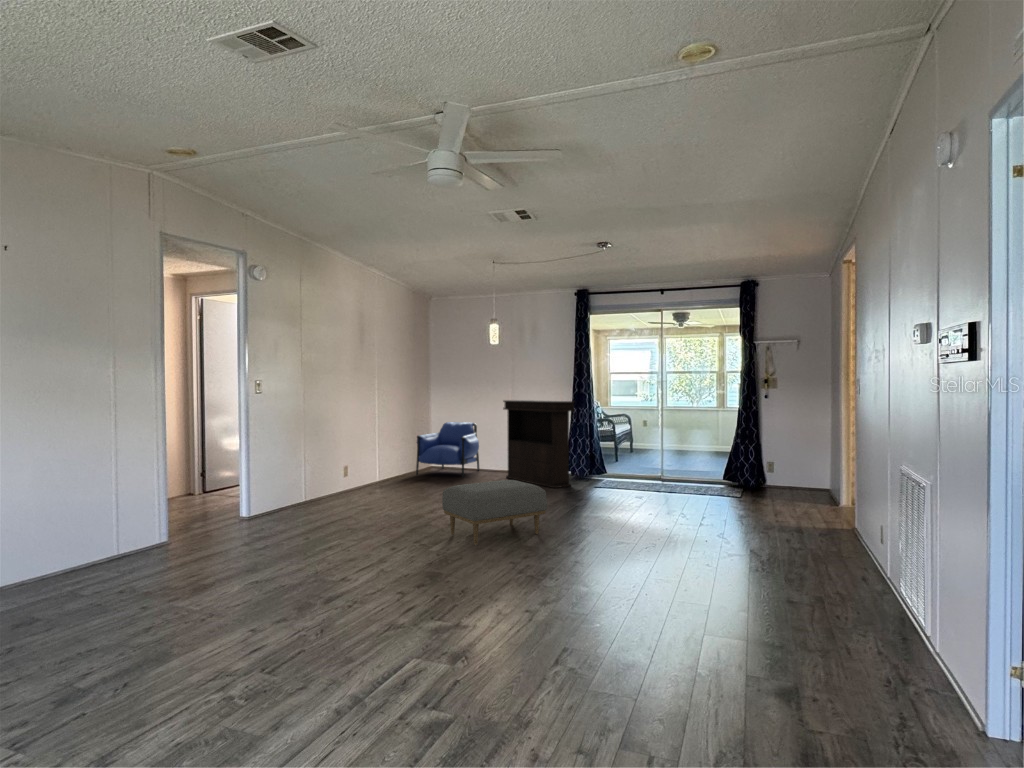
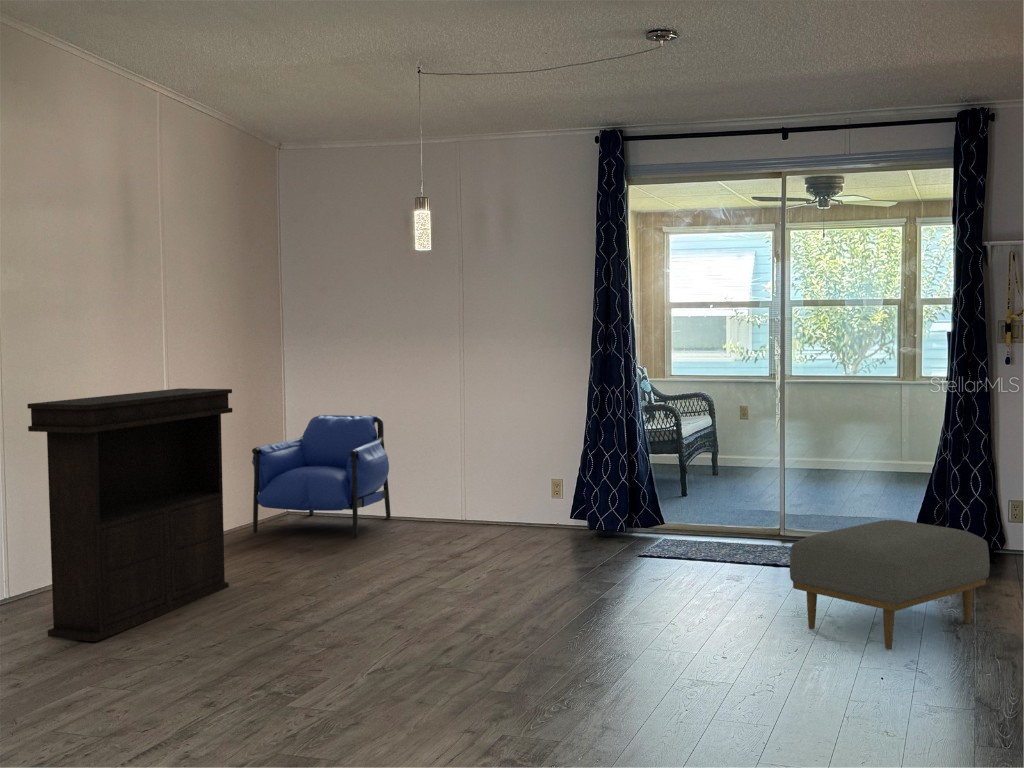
console table: present [503,400,575,488] -> present [27,388,232,642]
ottoman: present [442,480,547,545] -> present [790,520,990,650]

